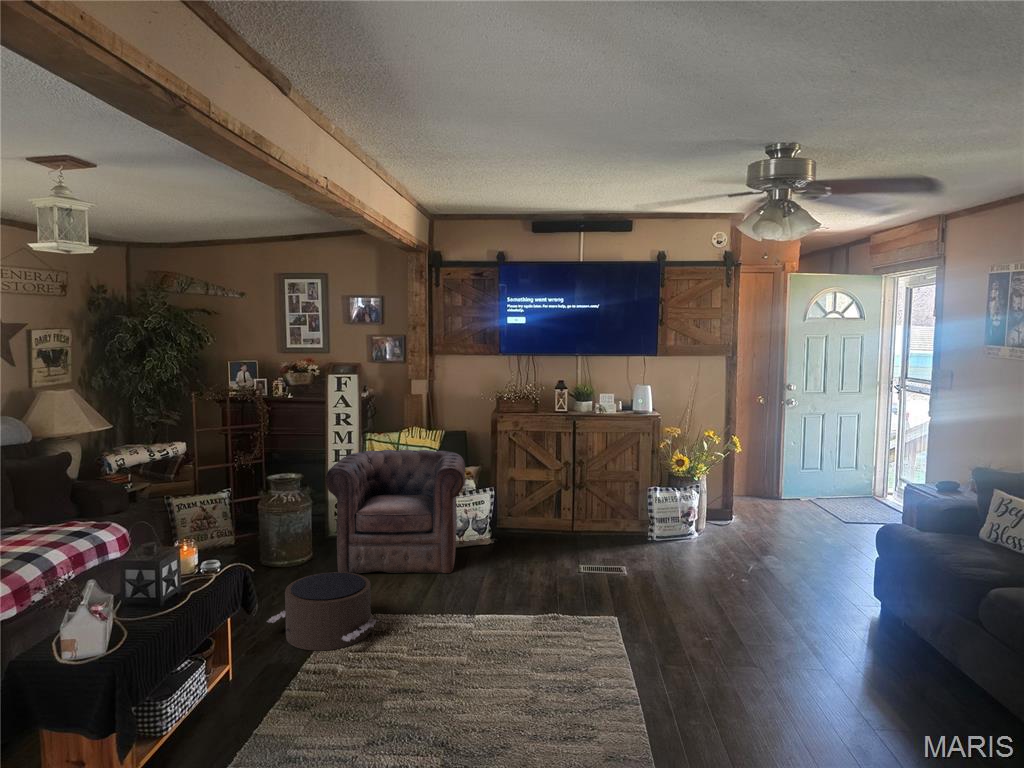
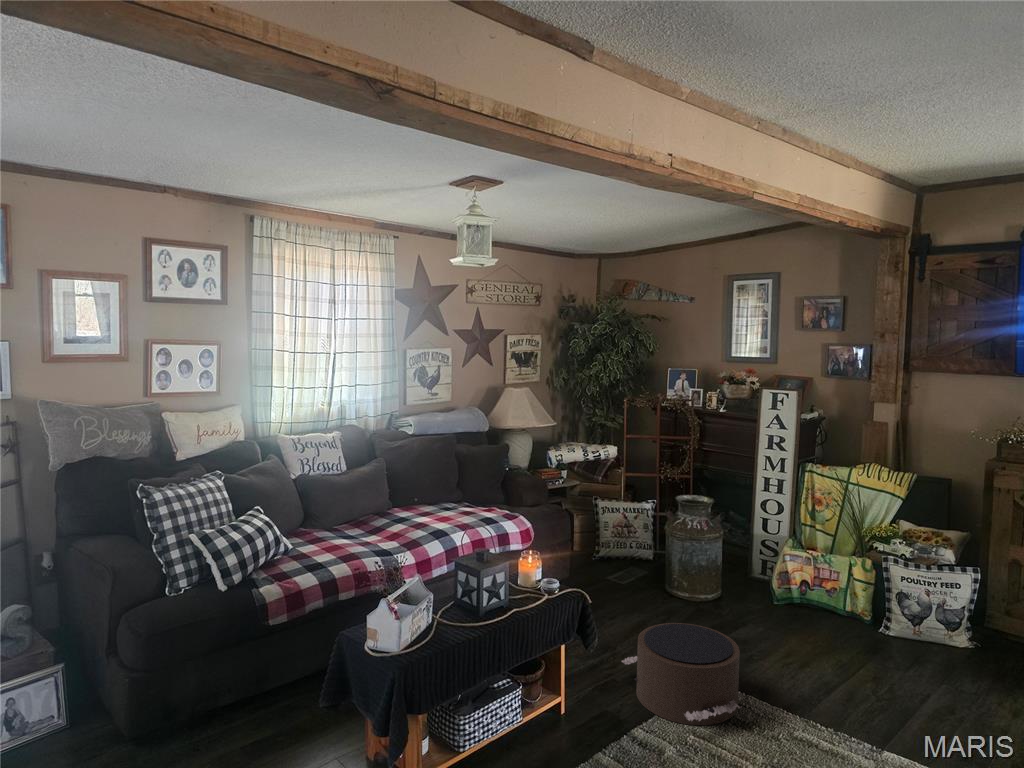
armchair: present [325,450,465,573] -> none [727,485,931,671]

